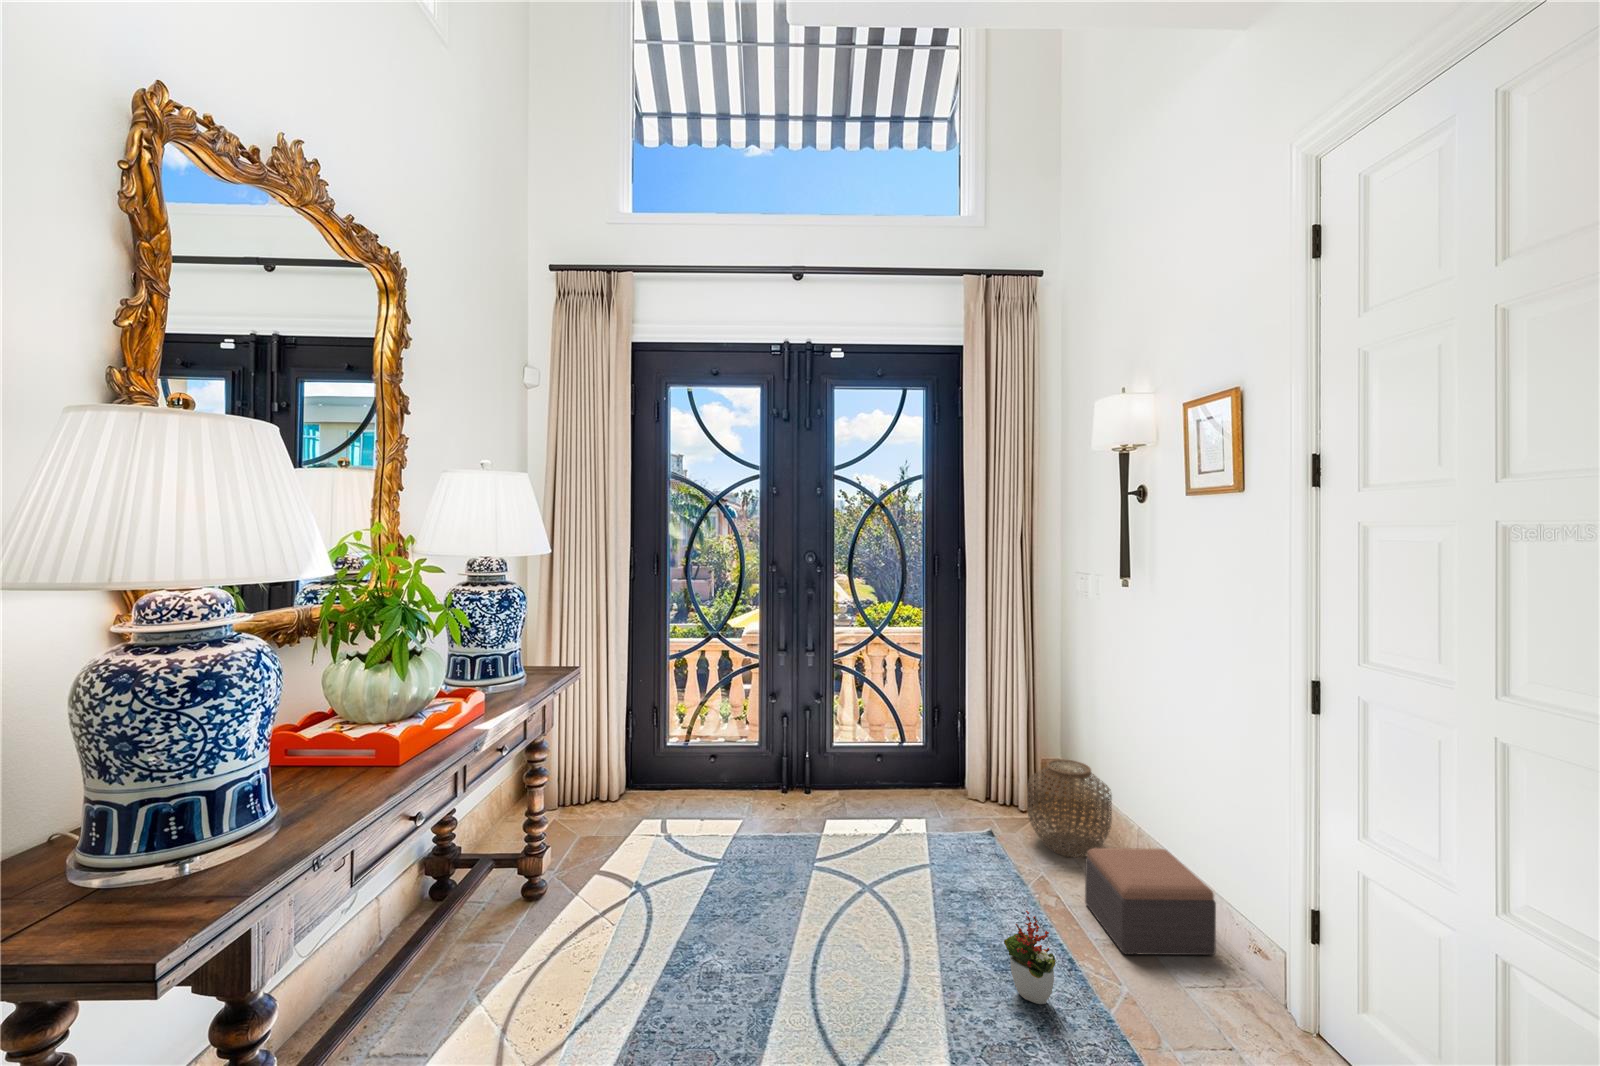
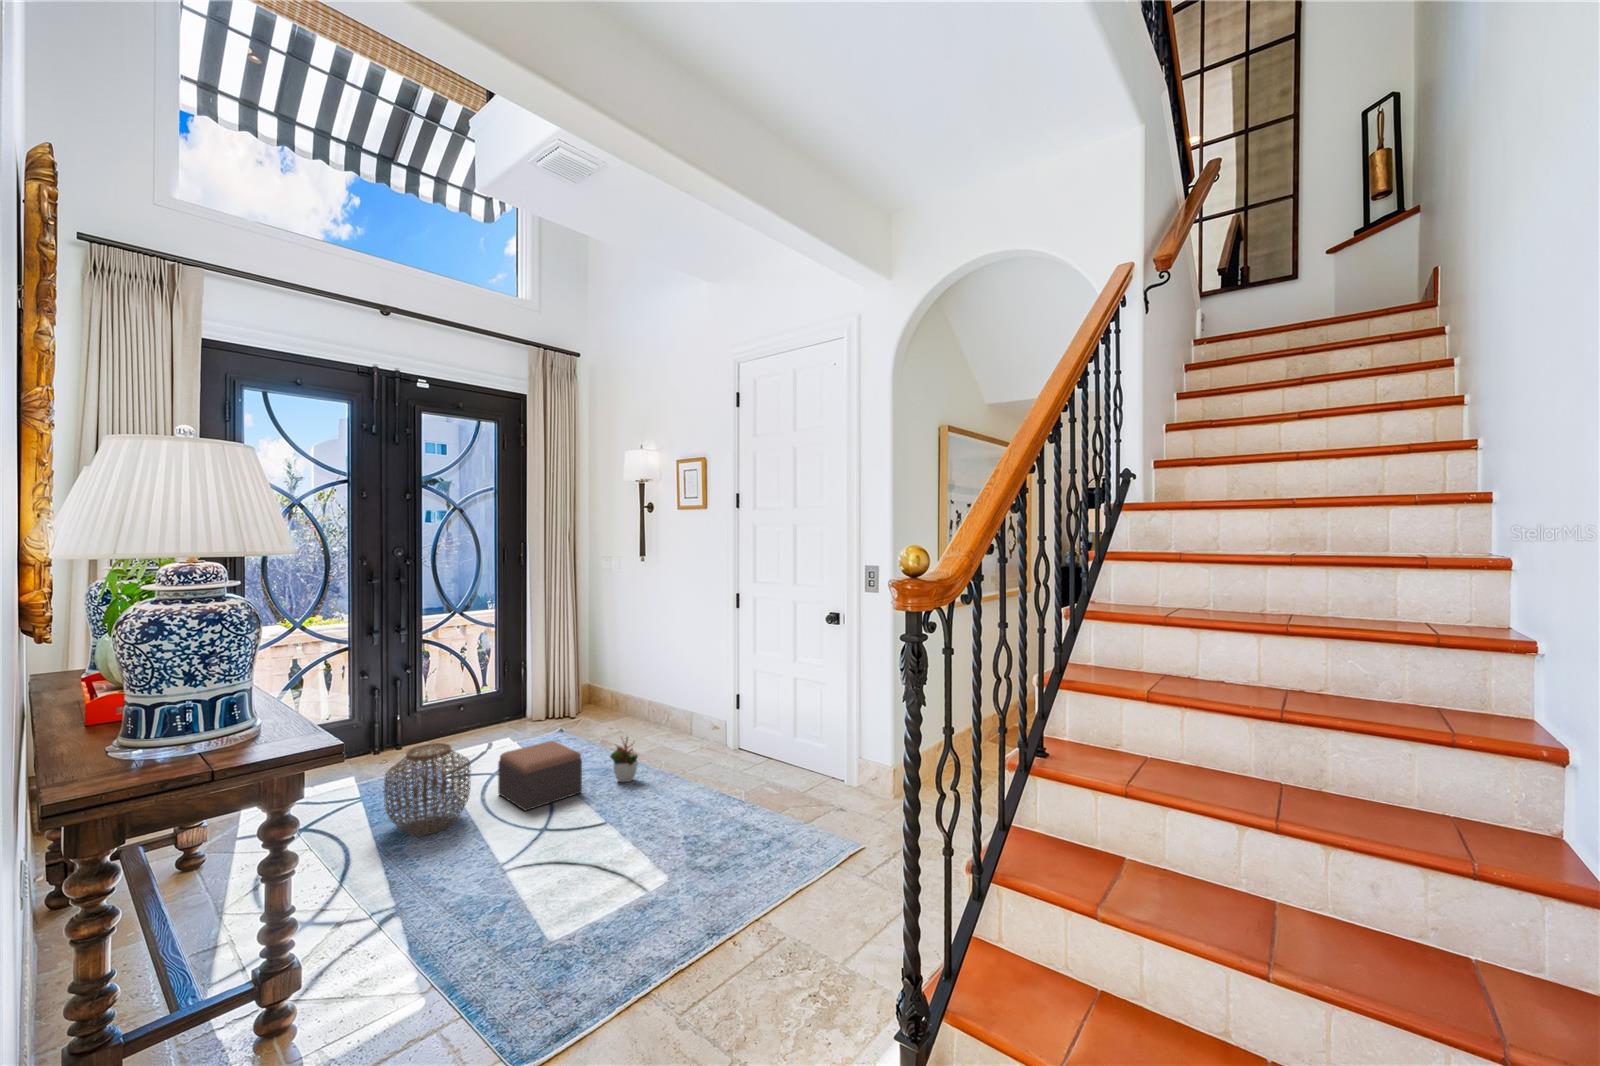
woven basket: present [1027,759,1112,858] -> present [384,743,471,836]
footstool: present [1085,848,1216,955] -> present [498,741,582,811]

